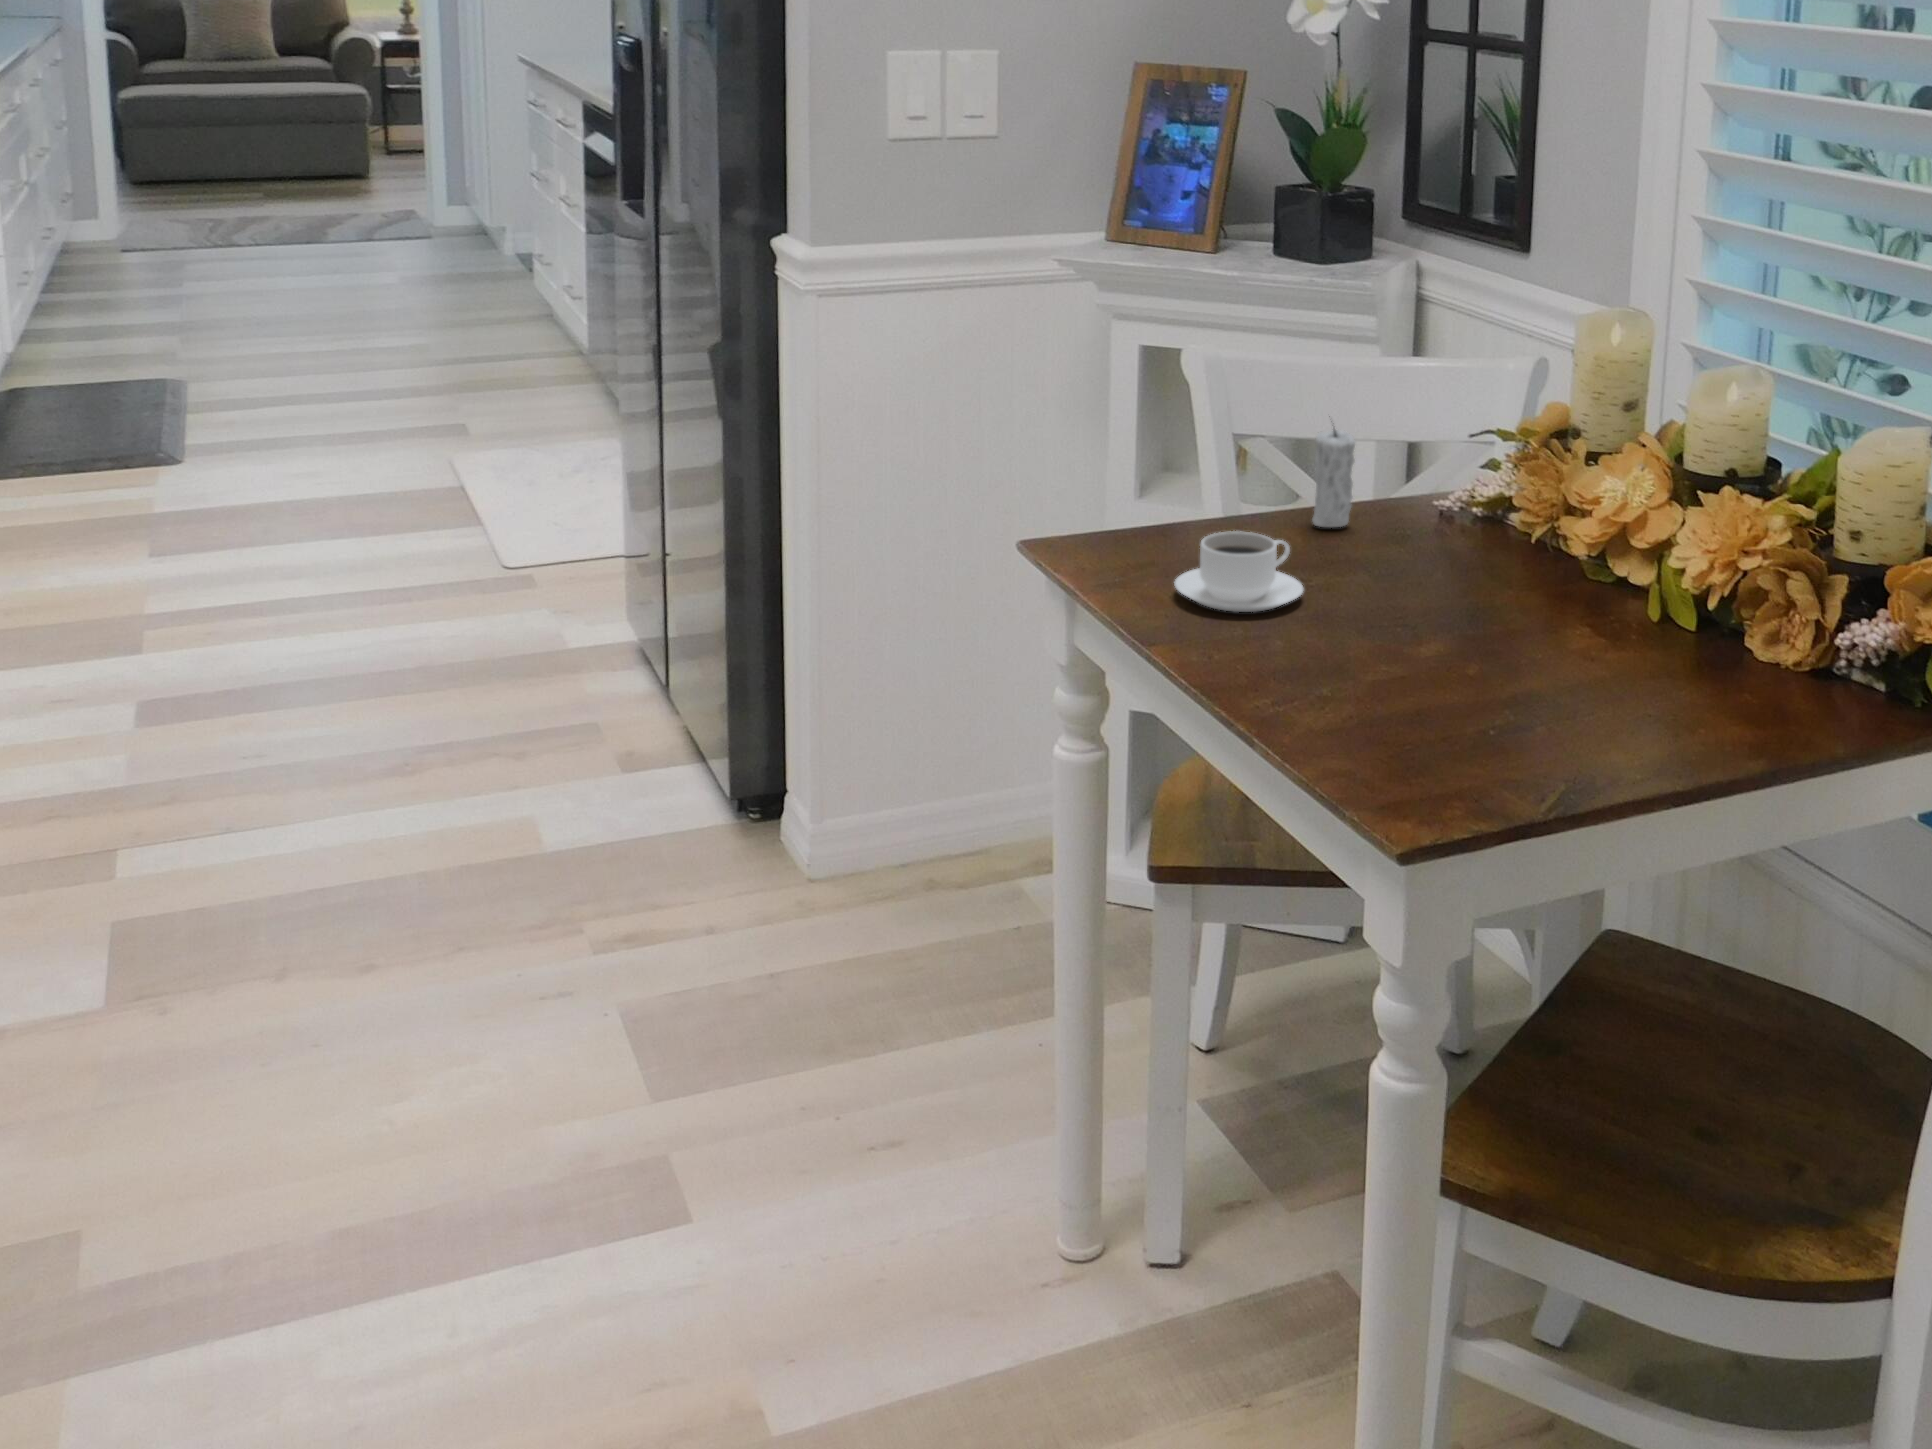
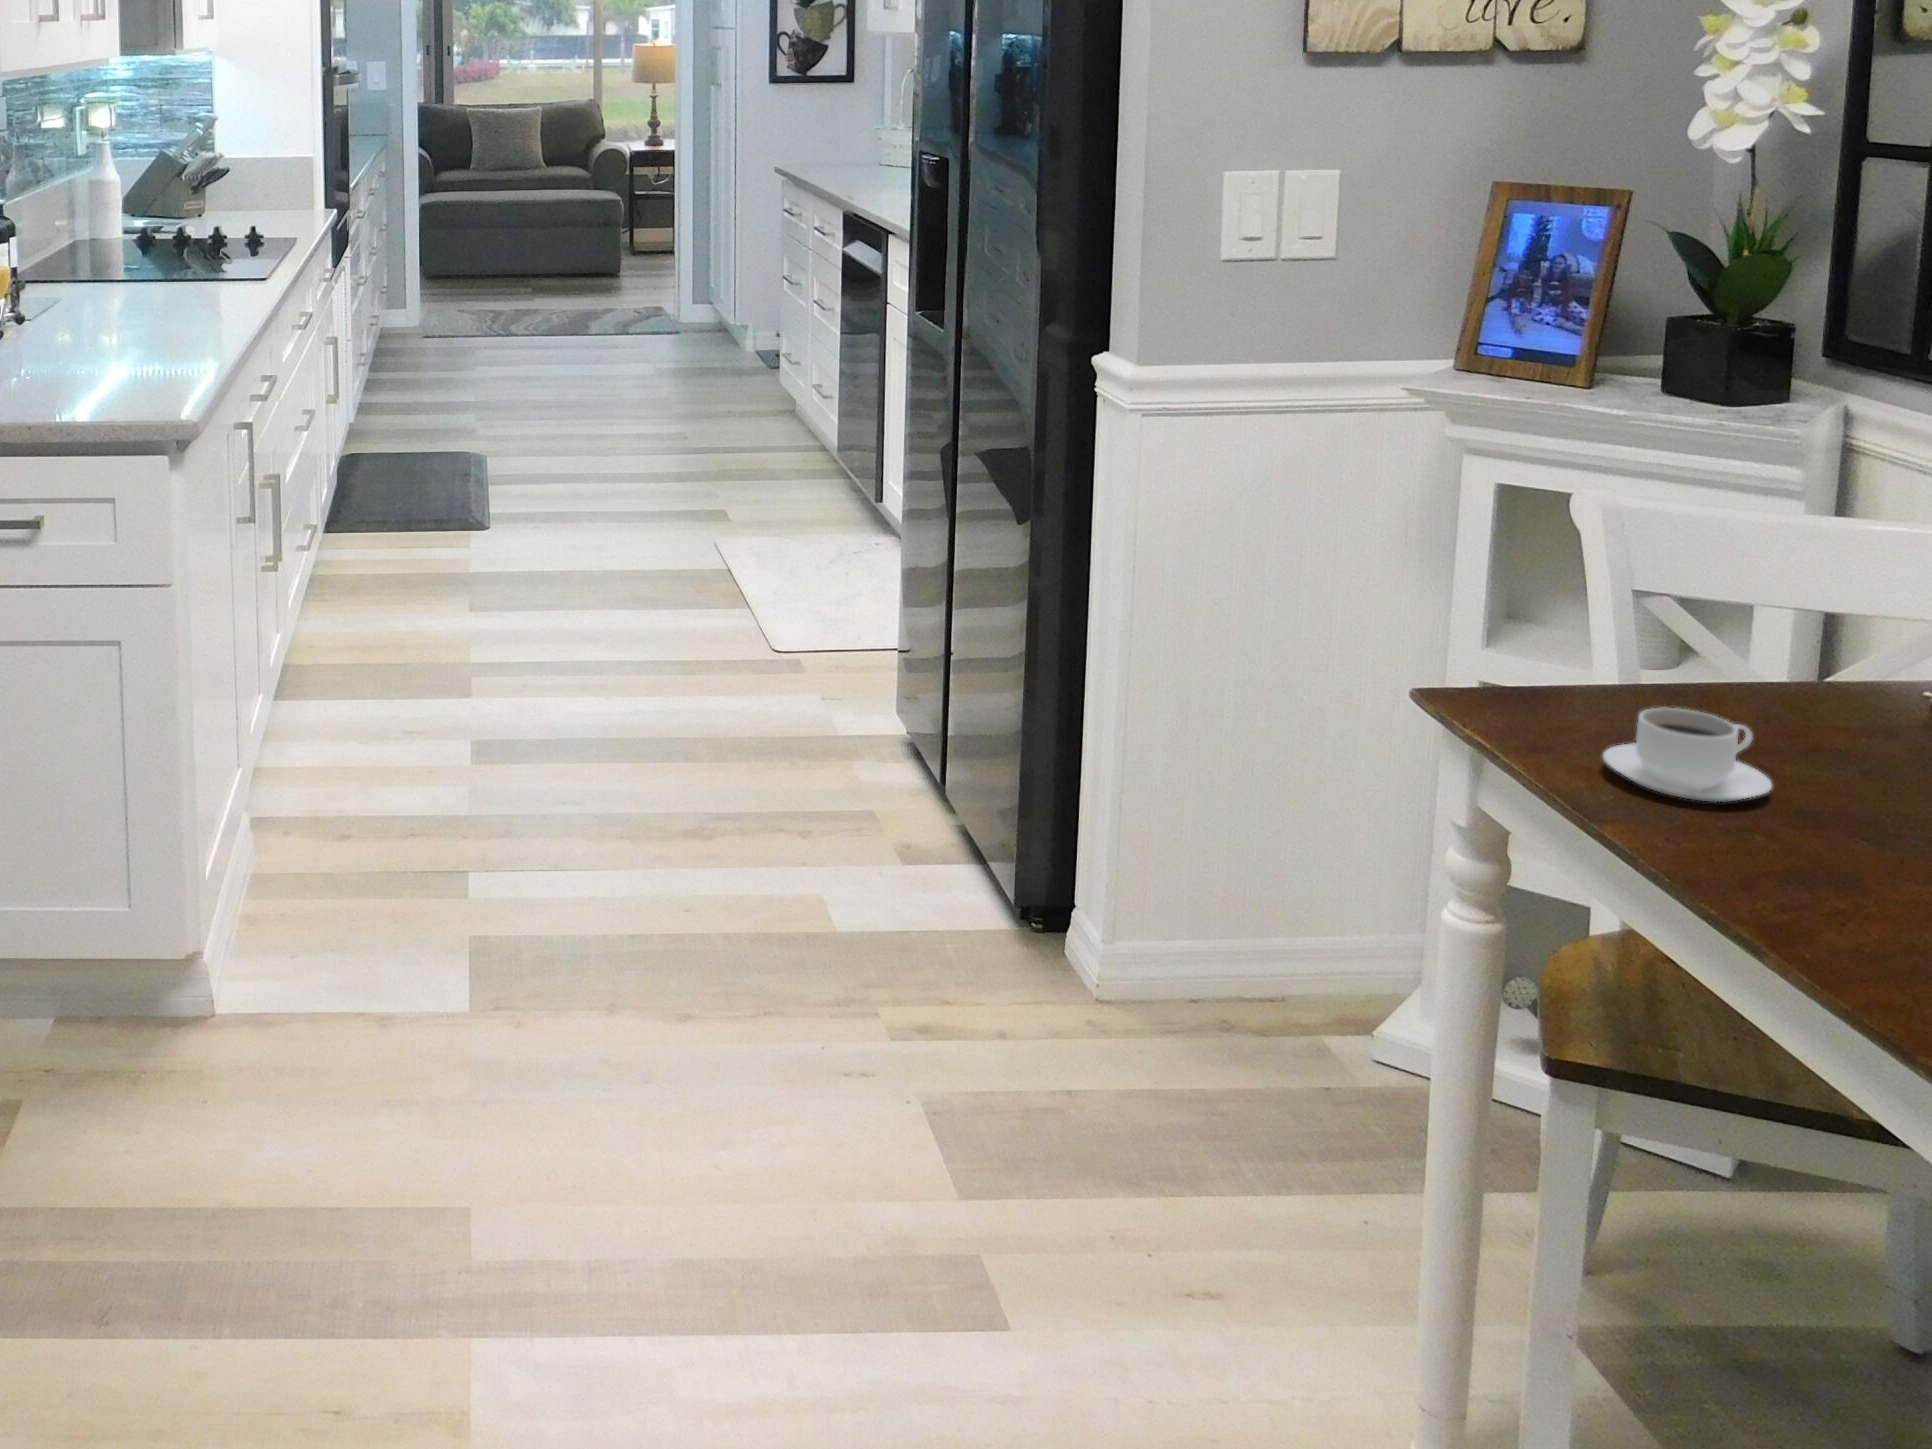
candle: present [1312,429,1355,527] -> none [1761,585,1827,717]

